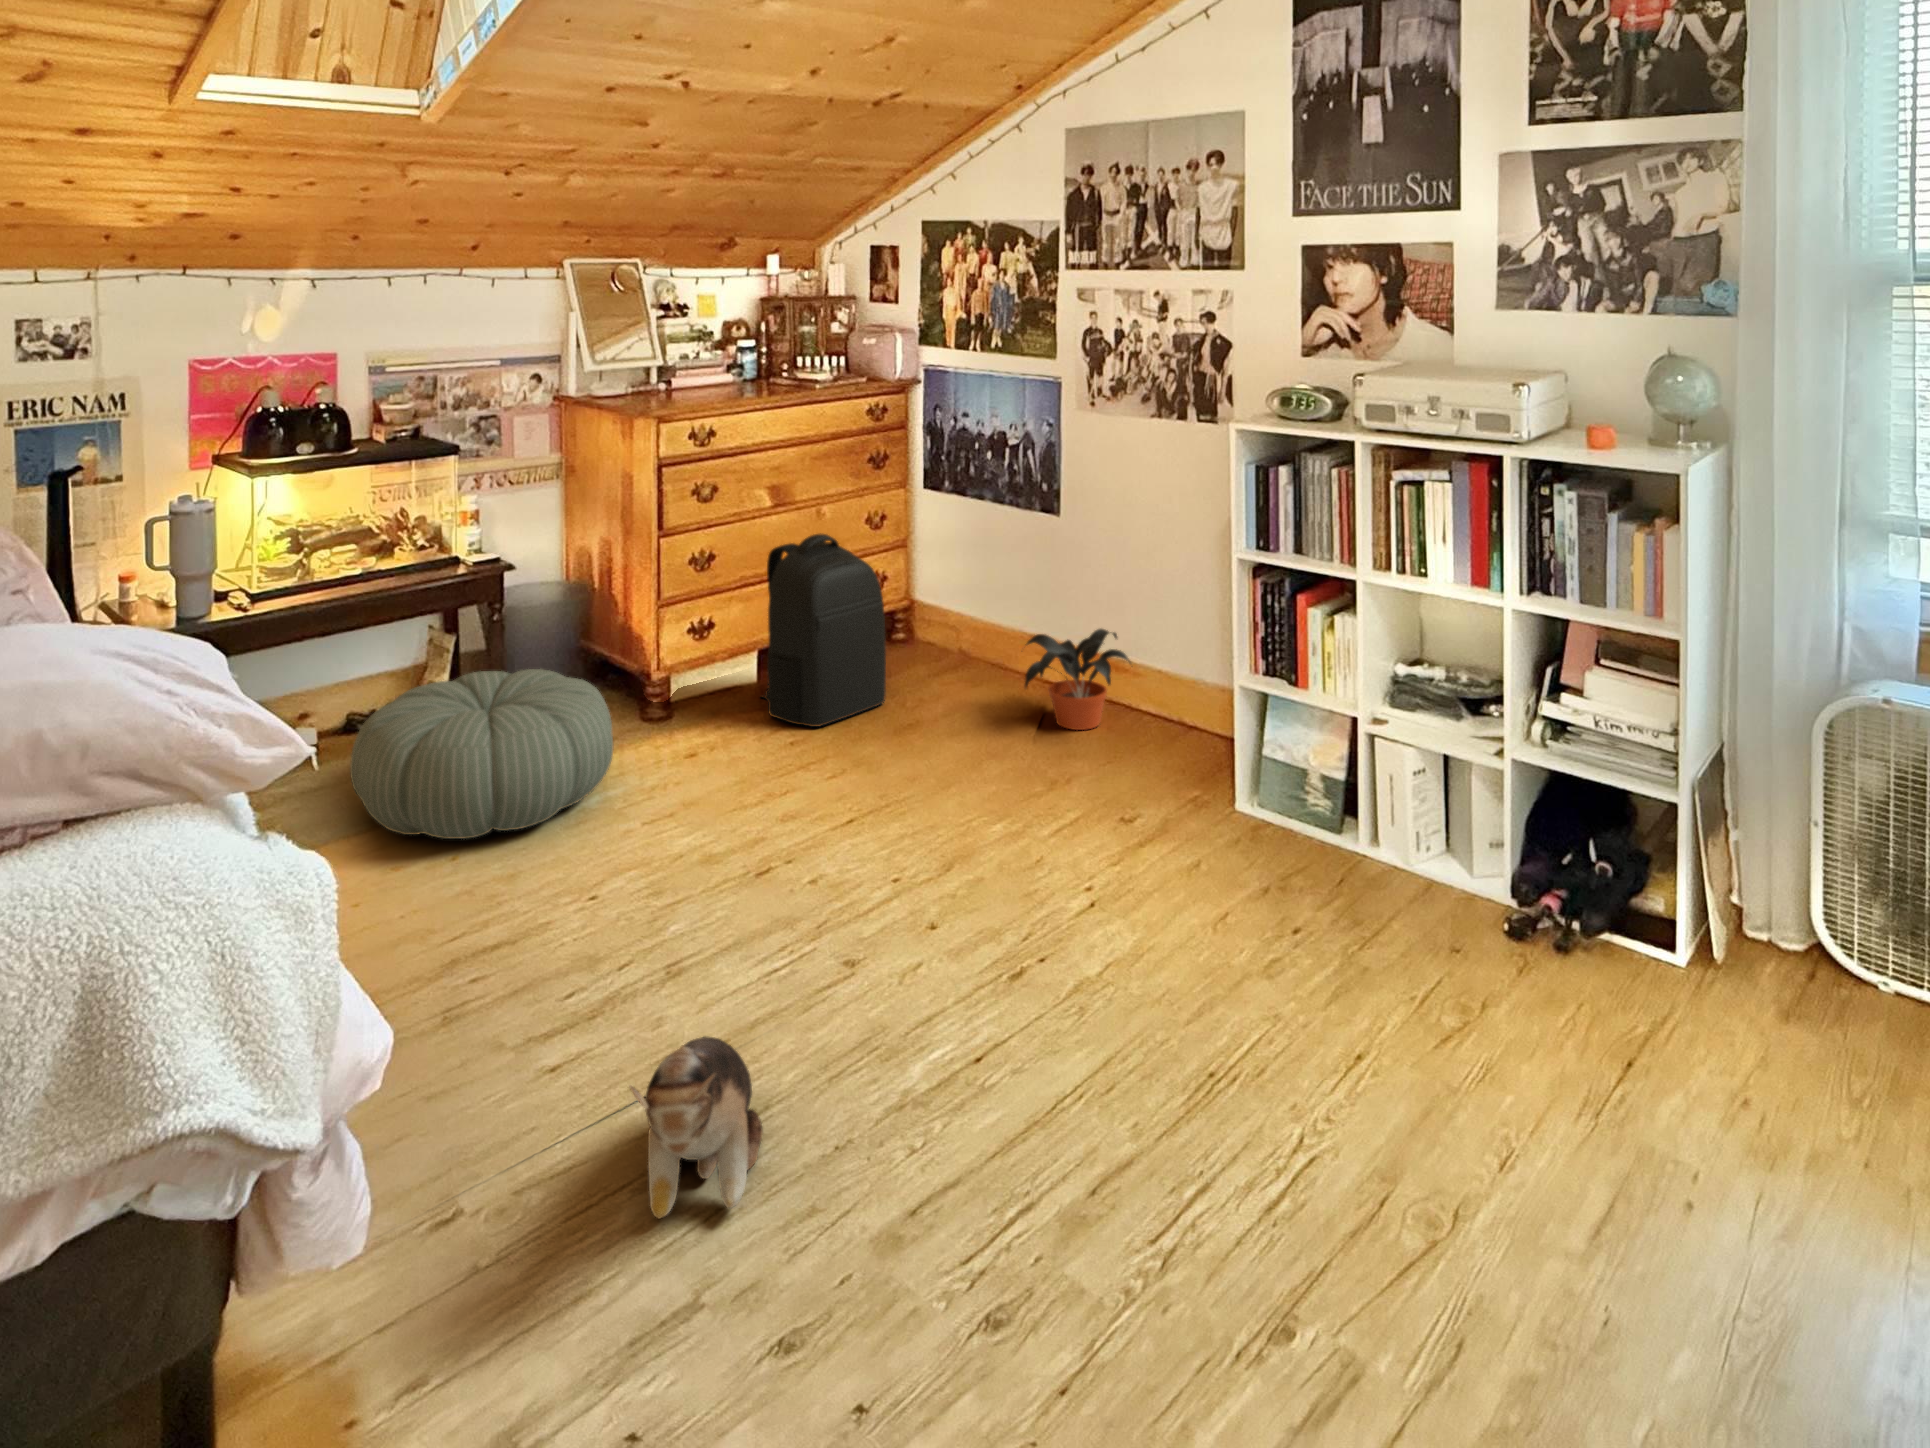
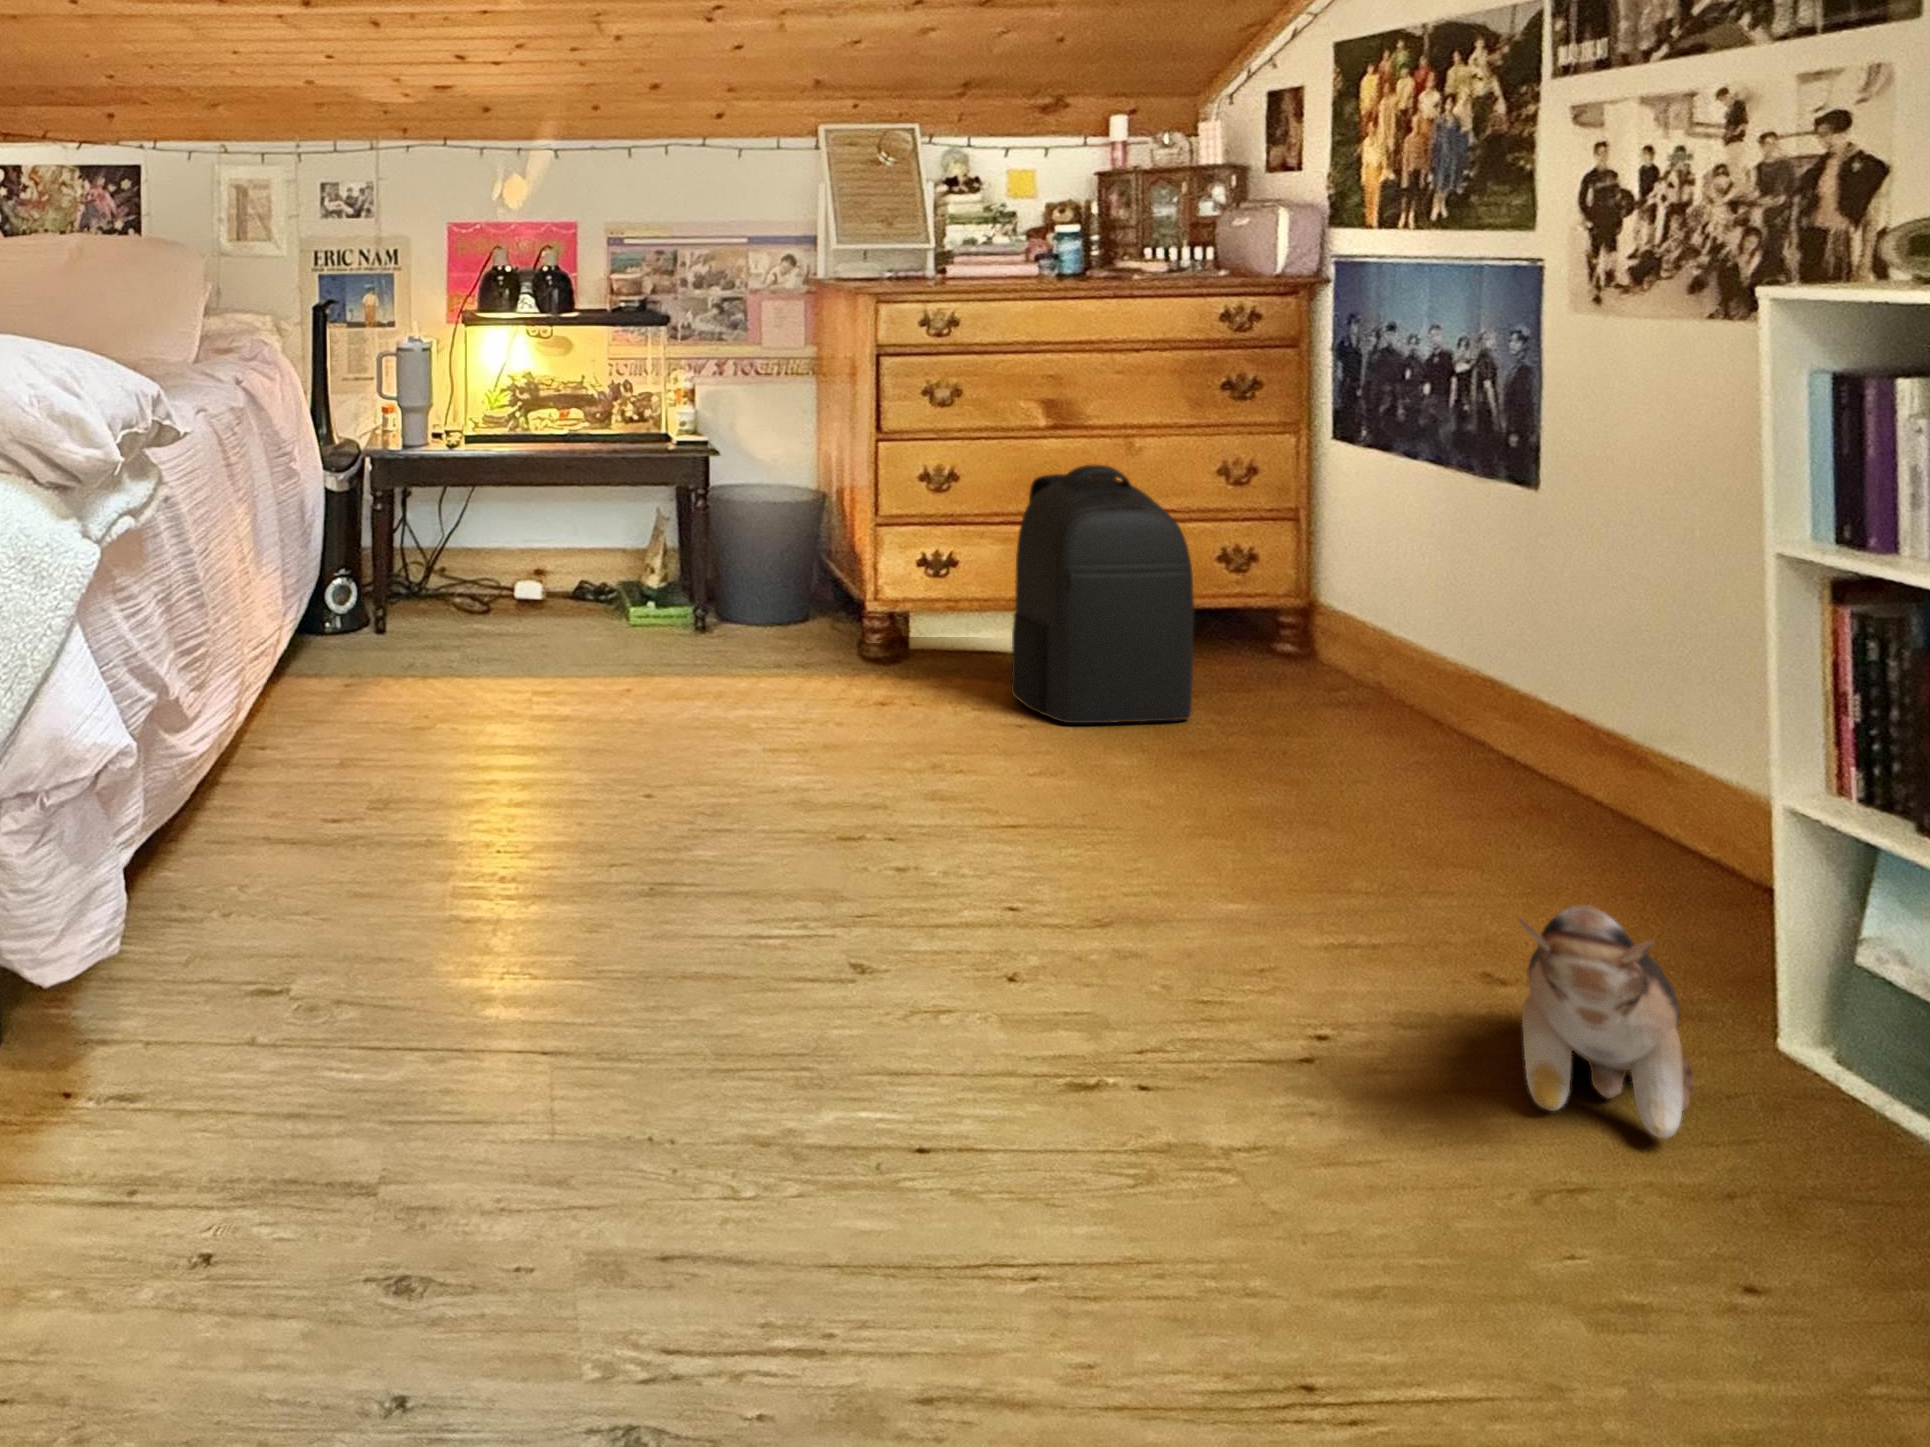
potted plant: present [1025,629,1130,730] -> none [1402,664,1634,838]
pouf: present [350,669,613,839] -> none [491,559,774,730]
plush toy: present [630,1037,763,1218] -> present [1520,905,1693,1138]

